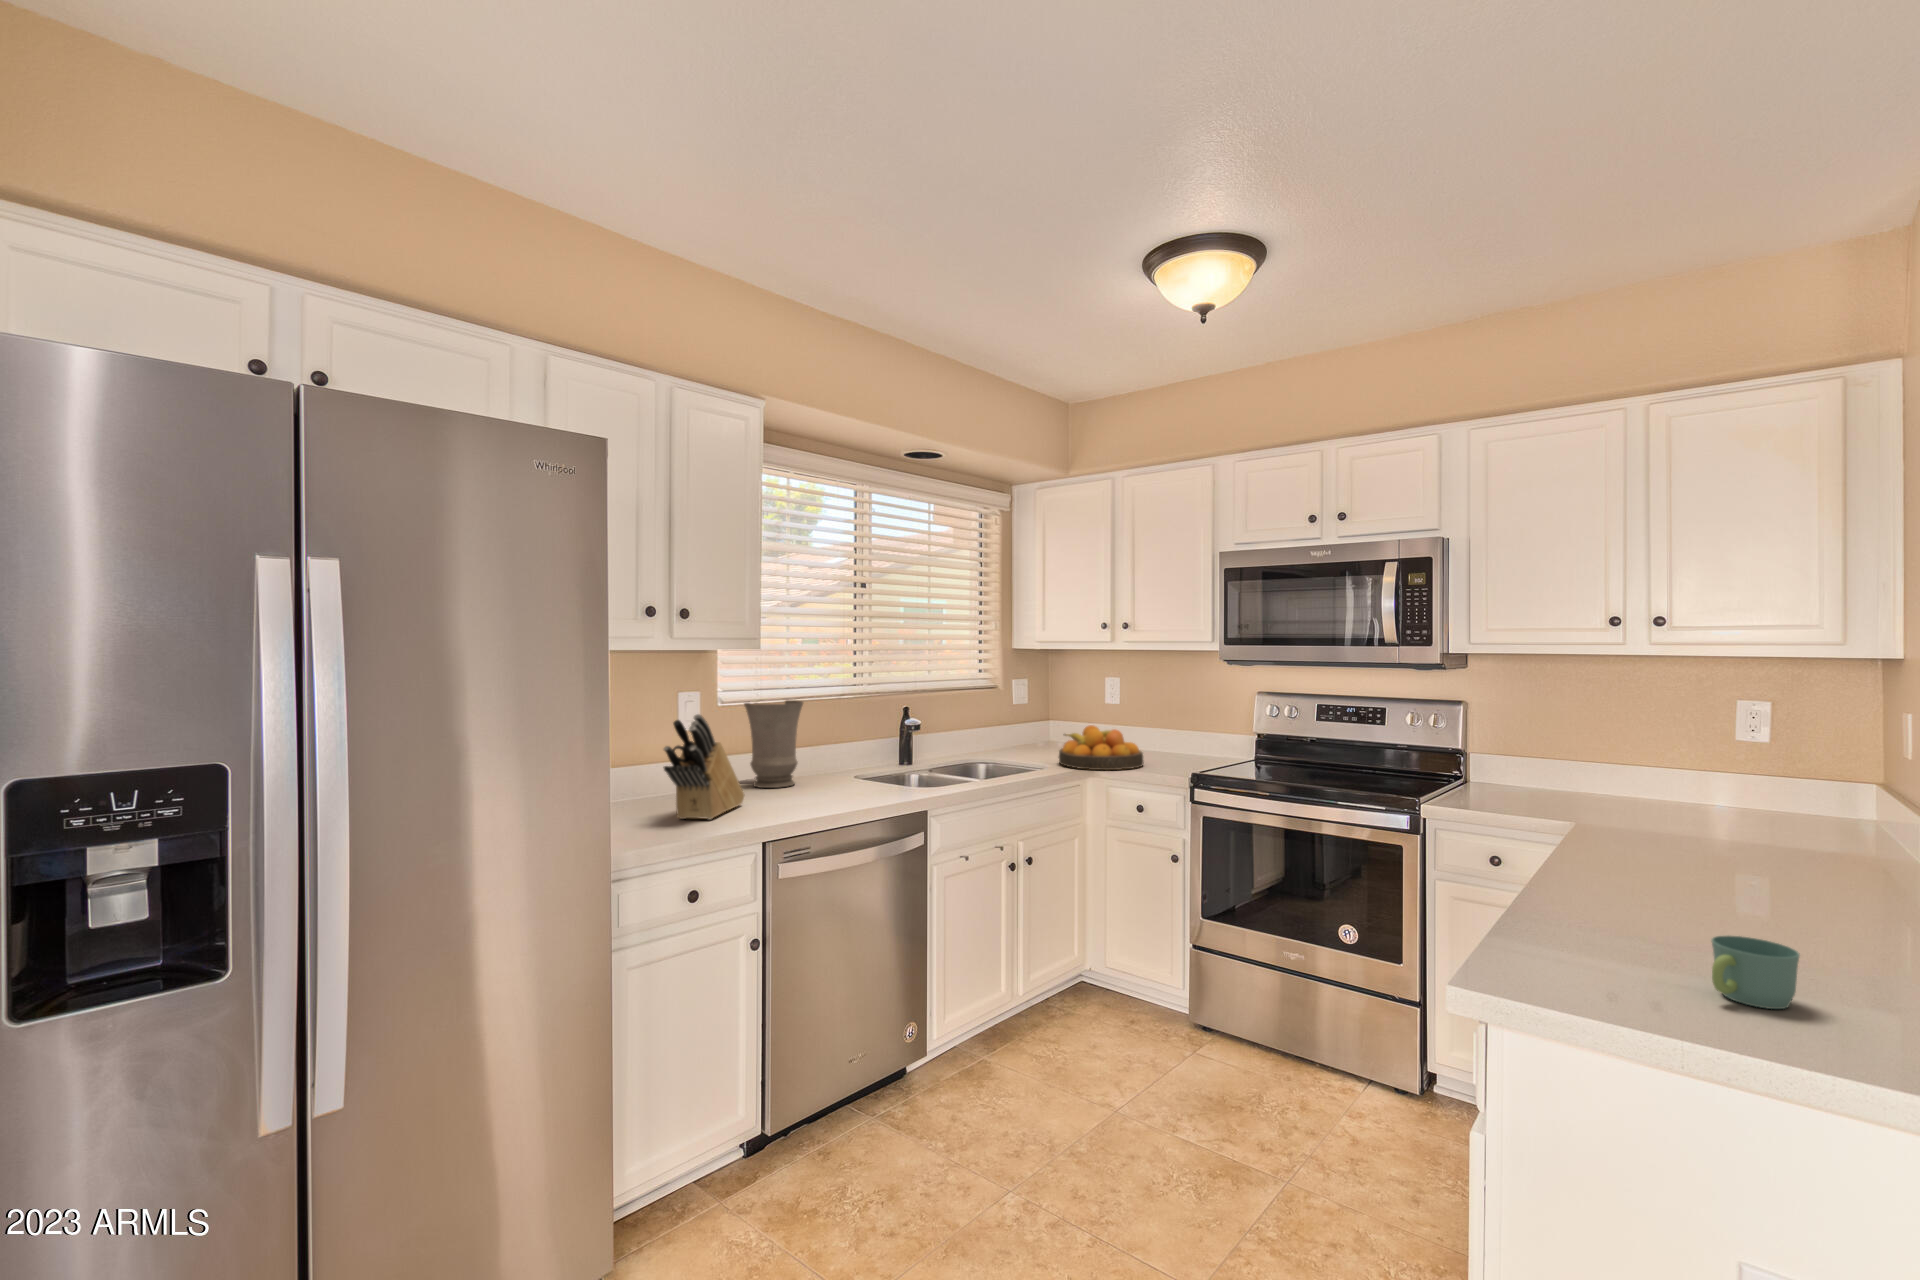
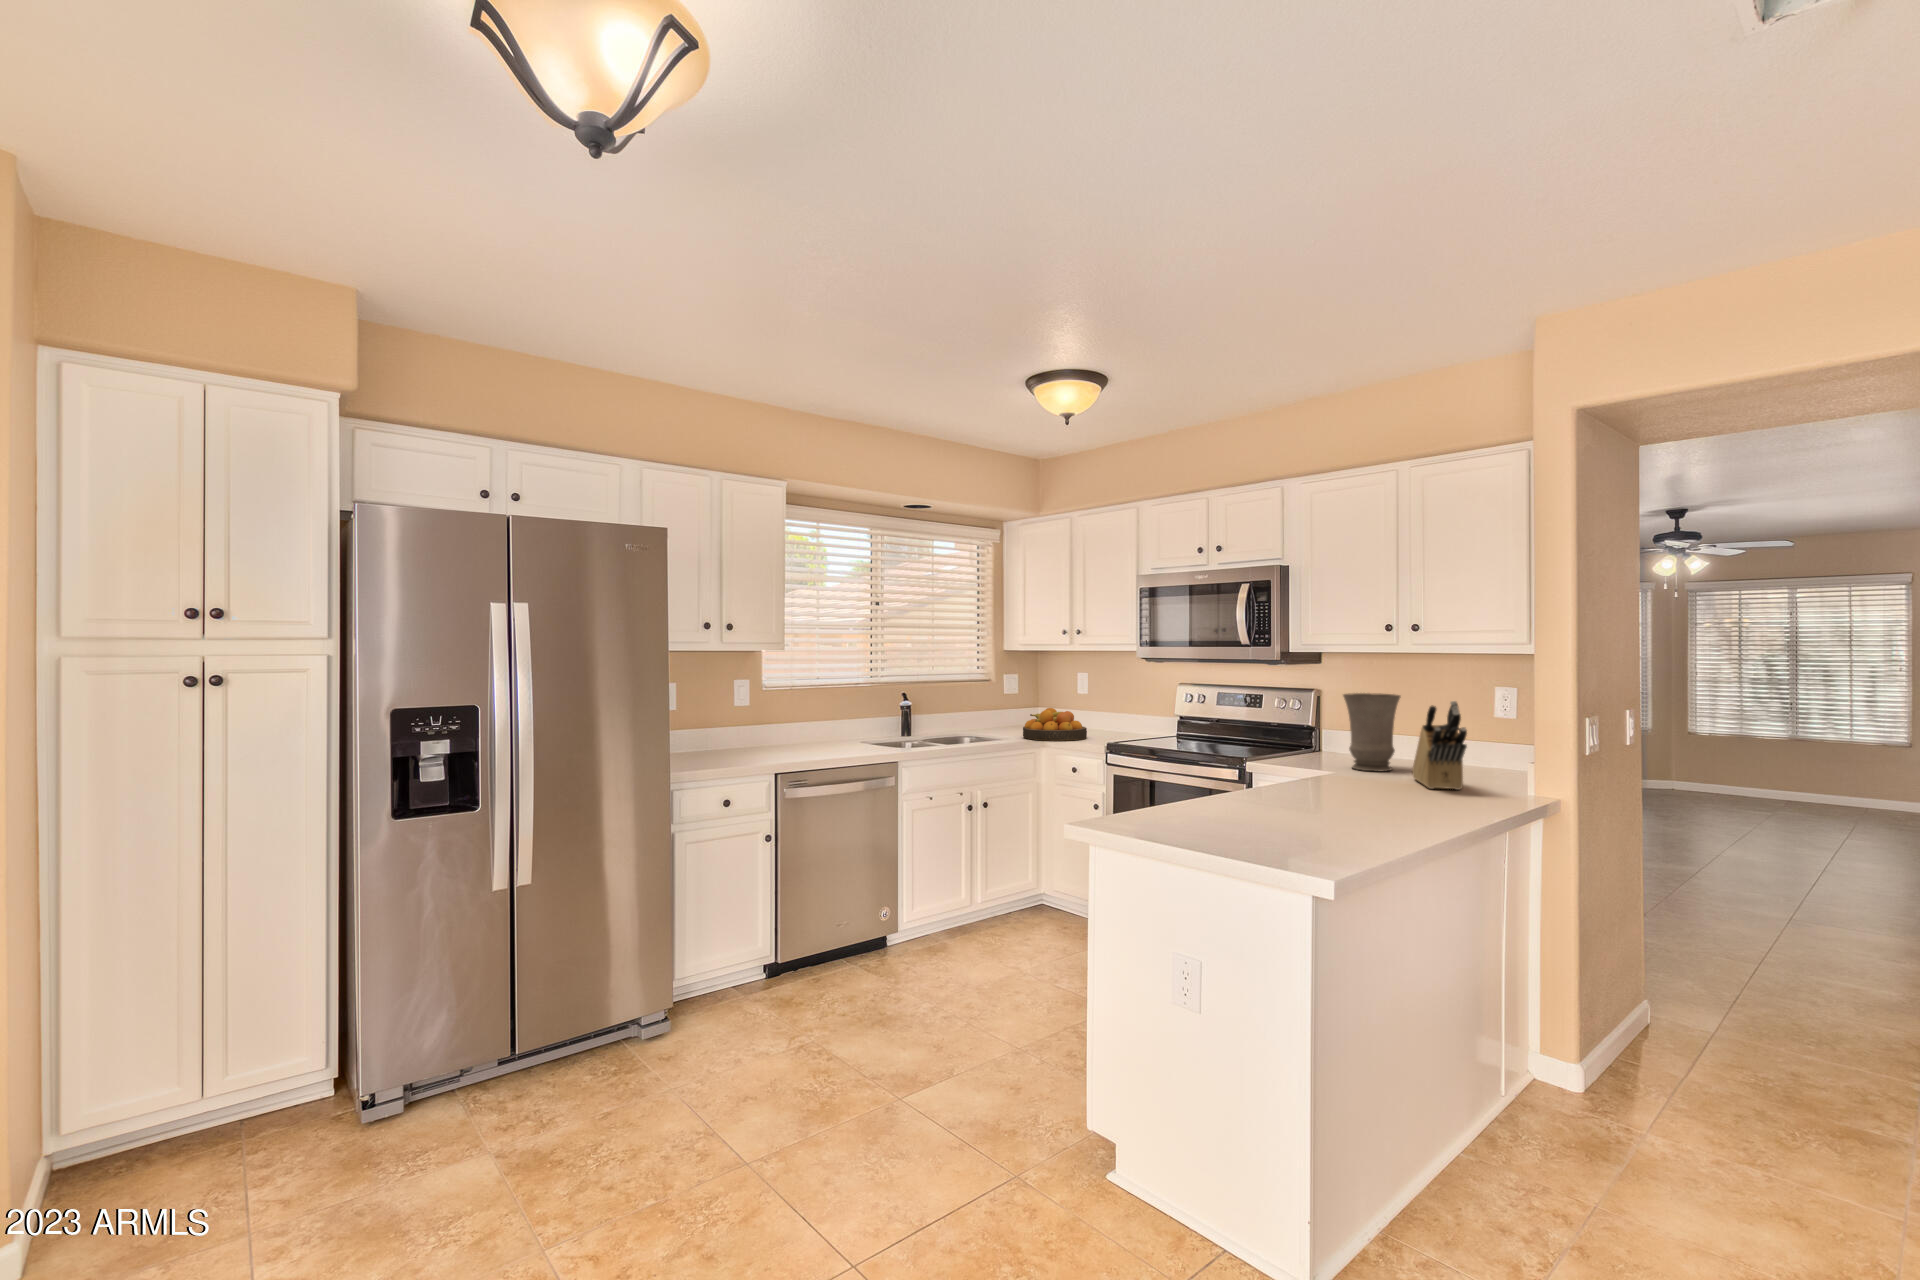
vase: present [744,700,803,788] -> present [1343,693,1401,771]
knife block: present [664,714,744,820] -> present [1412,701,1467,790]
mug: present [1712,936,1800,1009] -> none [1188,804,1233,837]

